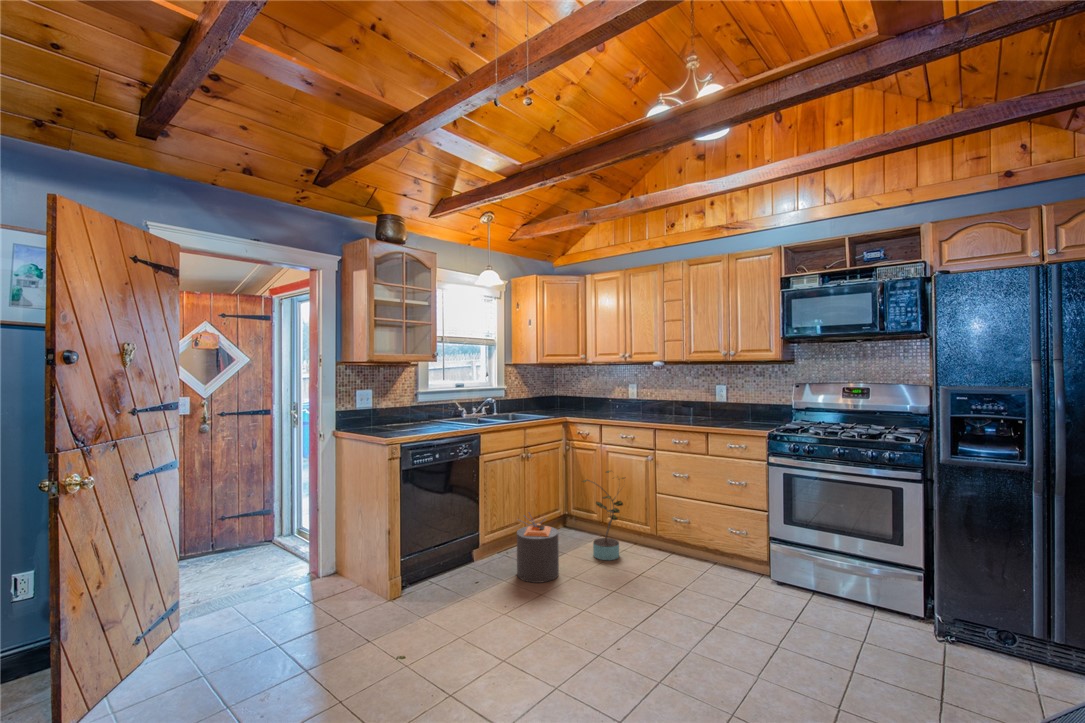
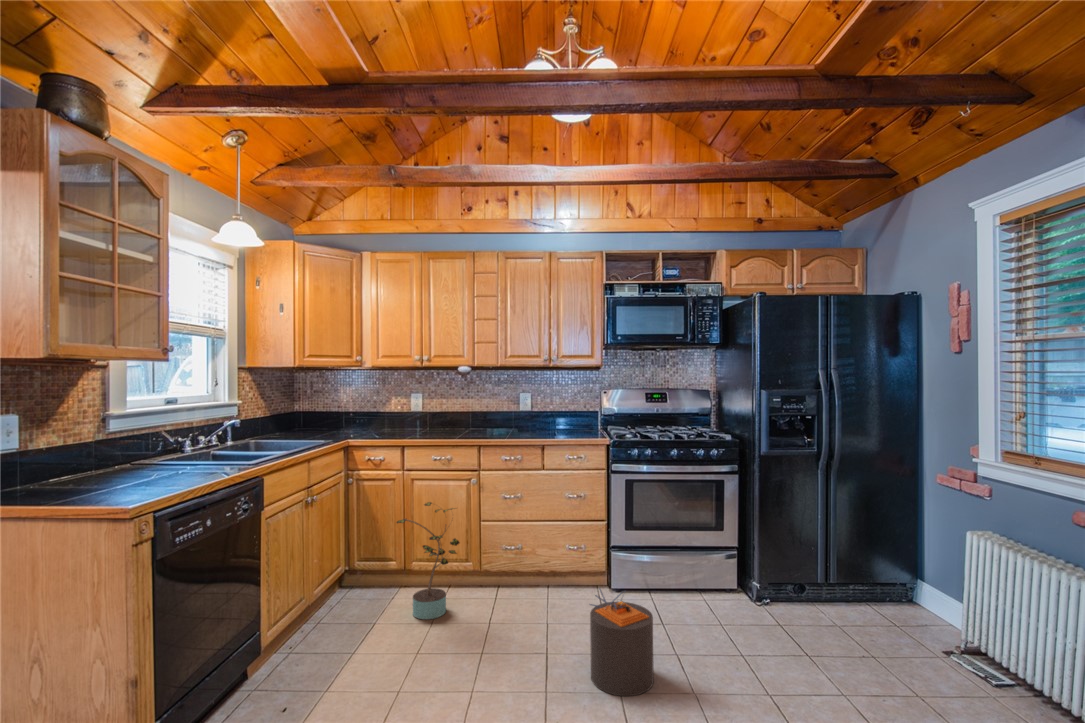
trash can: present [517,520,559,583] -> present [590,589,654,696]

